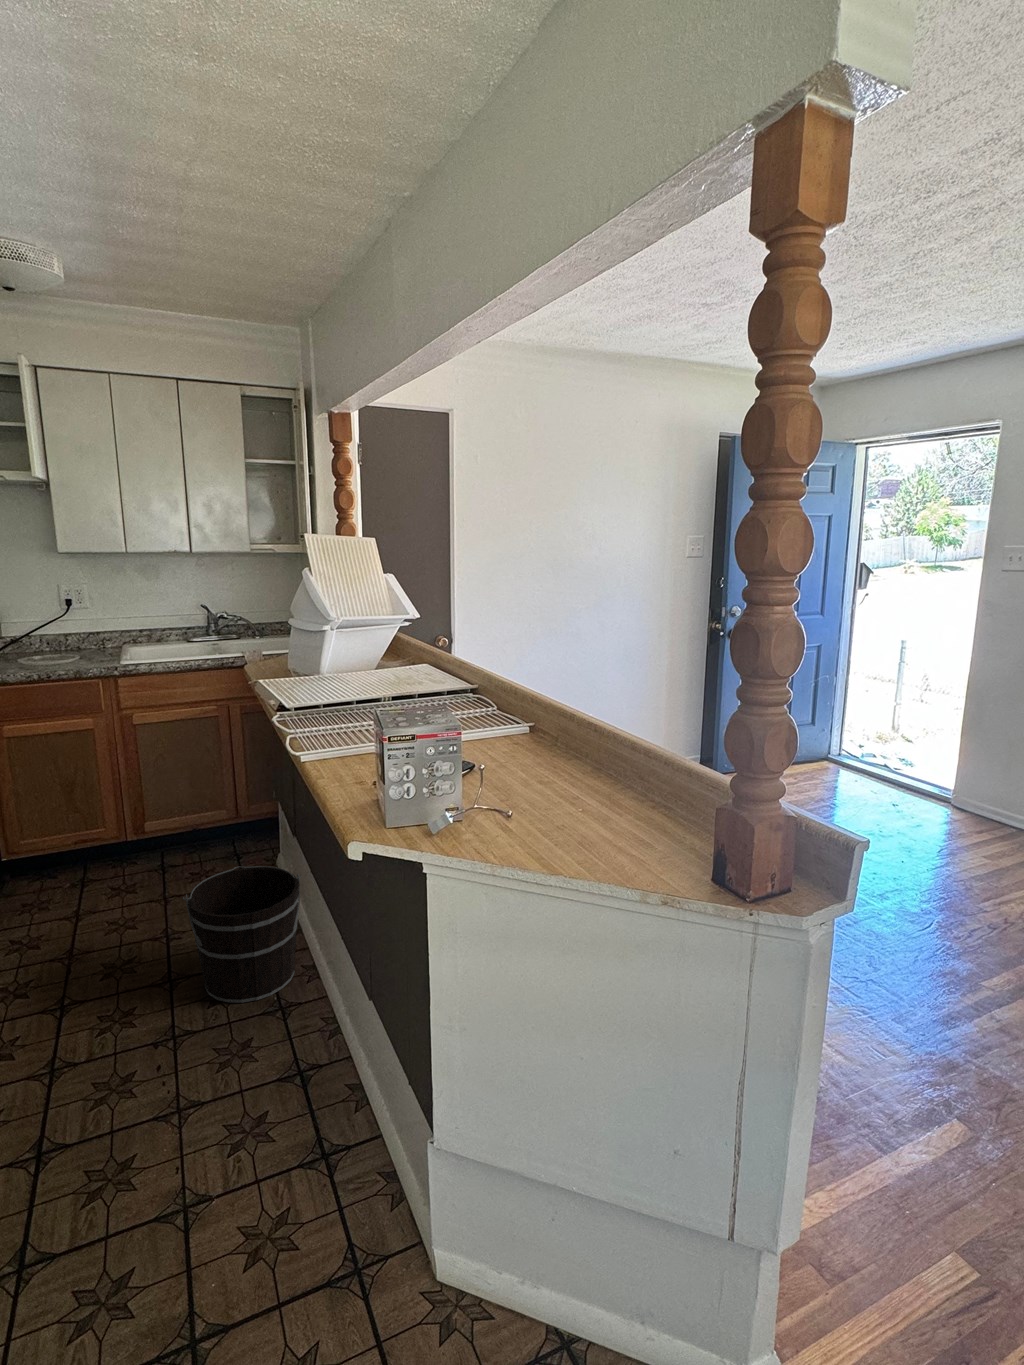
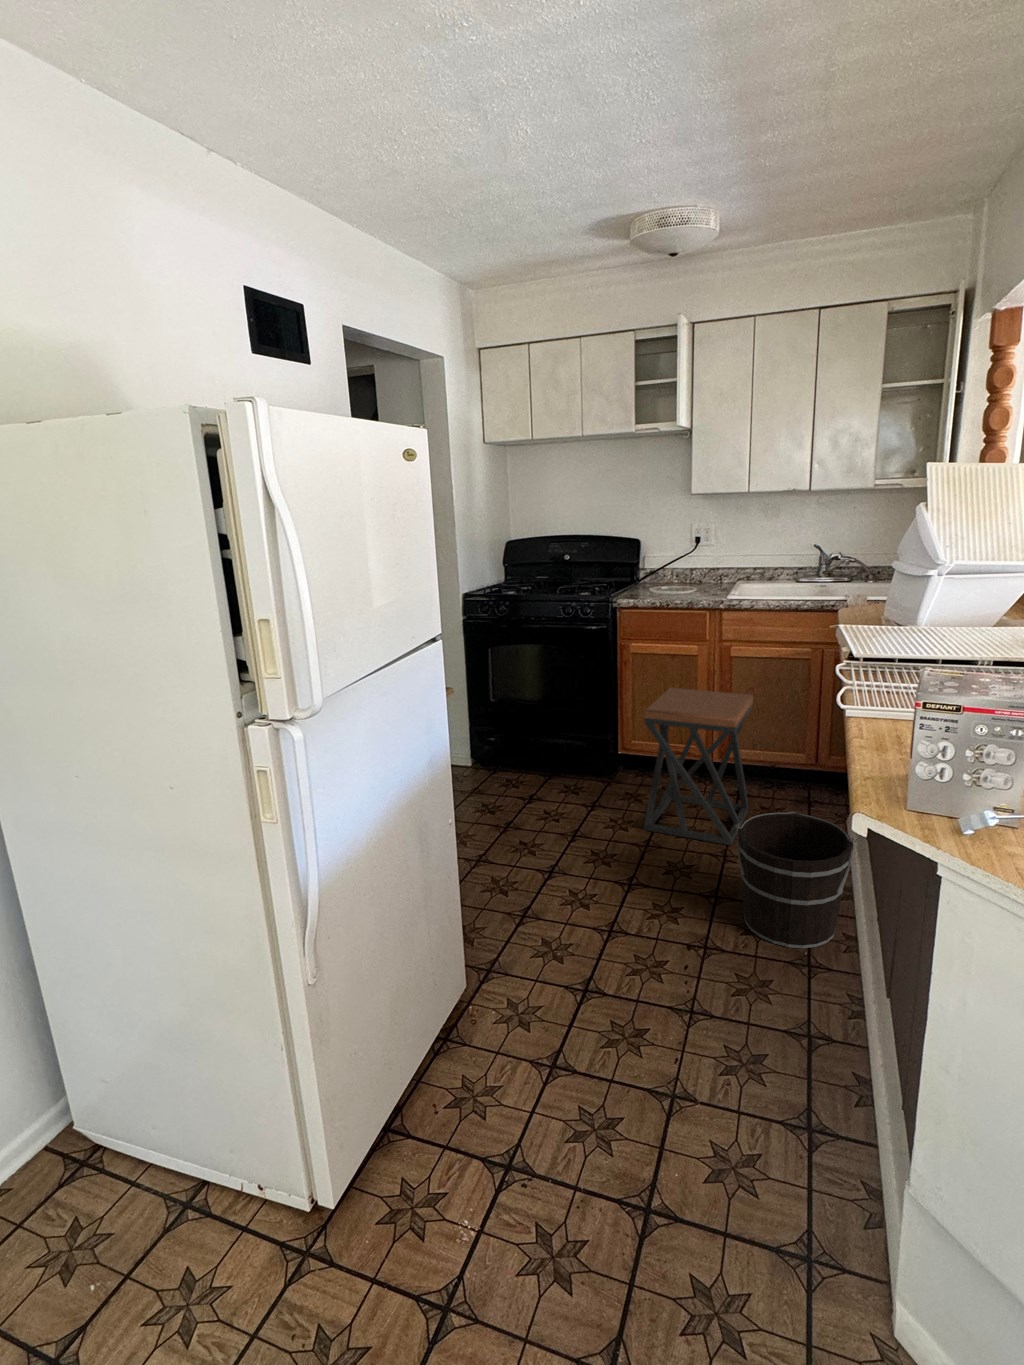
stool: none [44,761,179,939] -> present [644,688,753,845]

